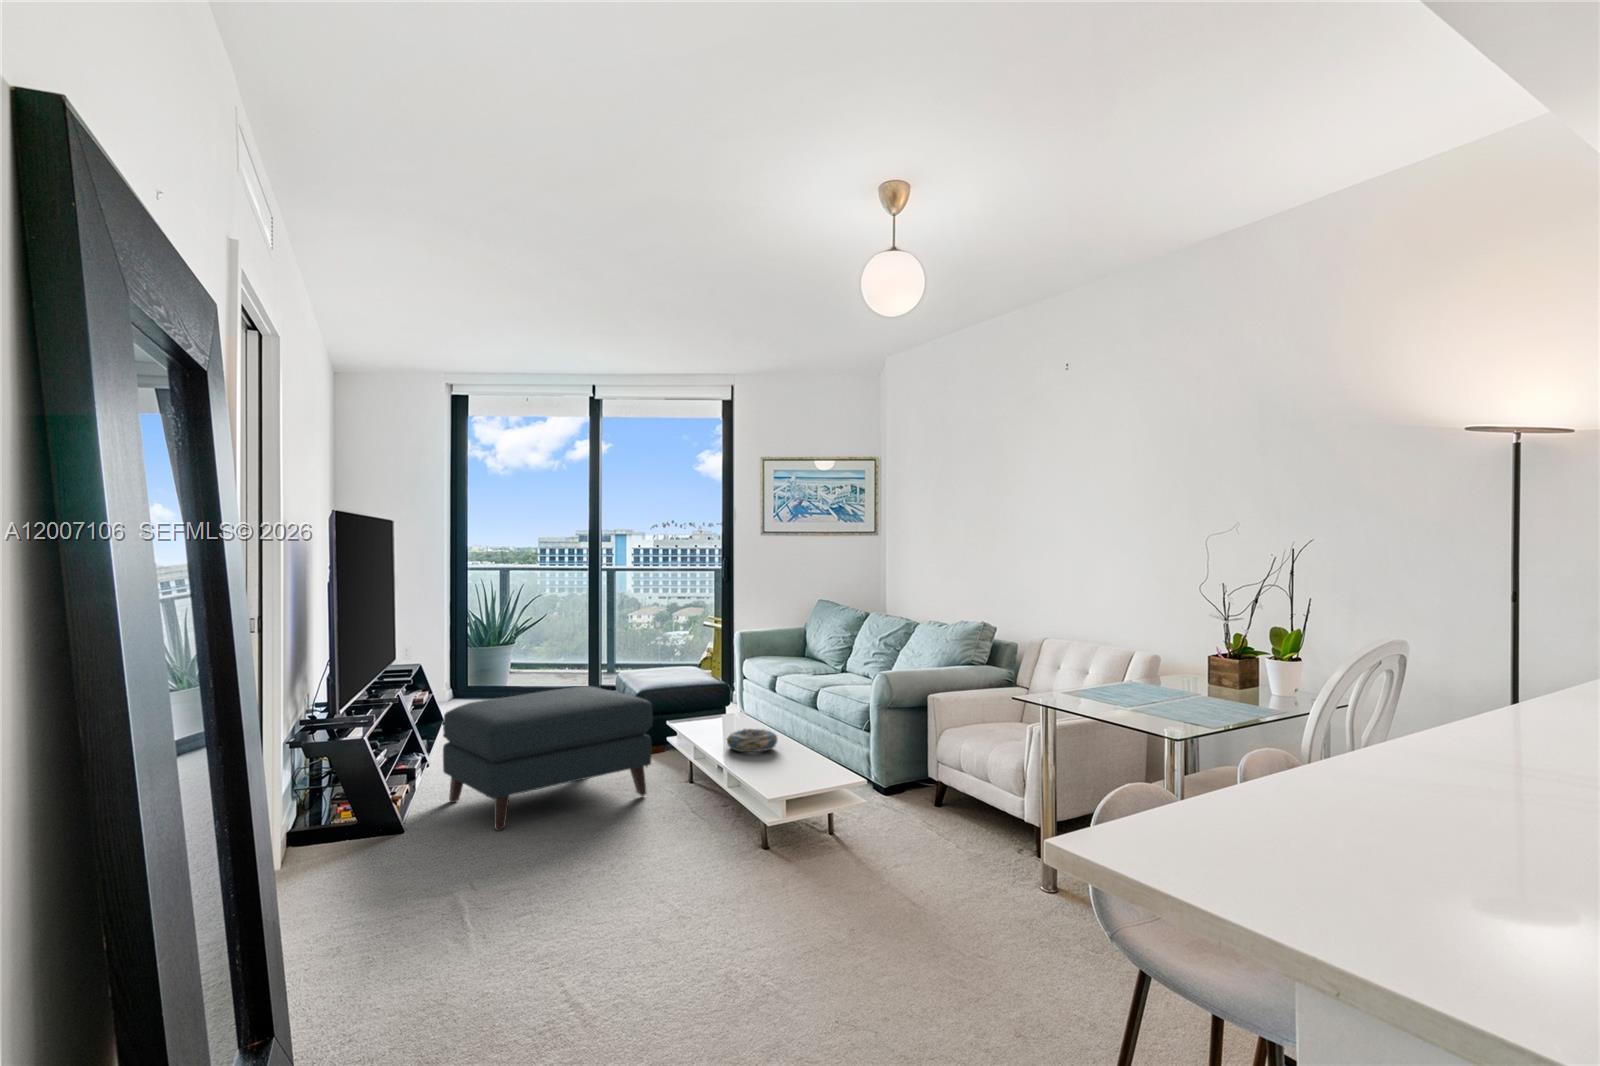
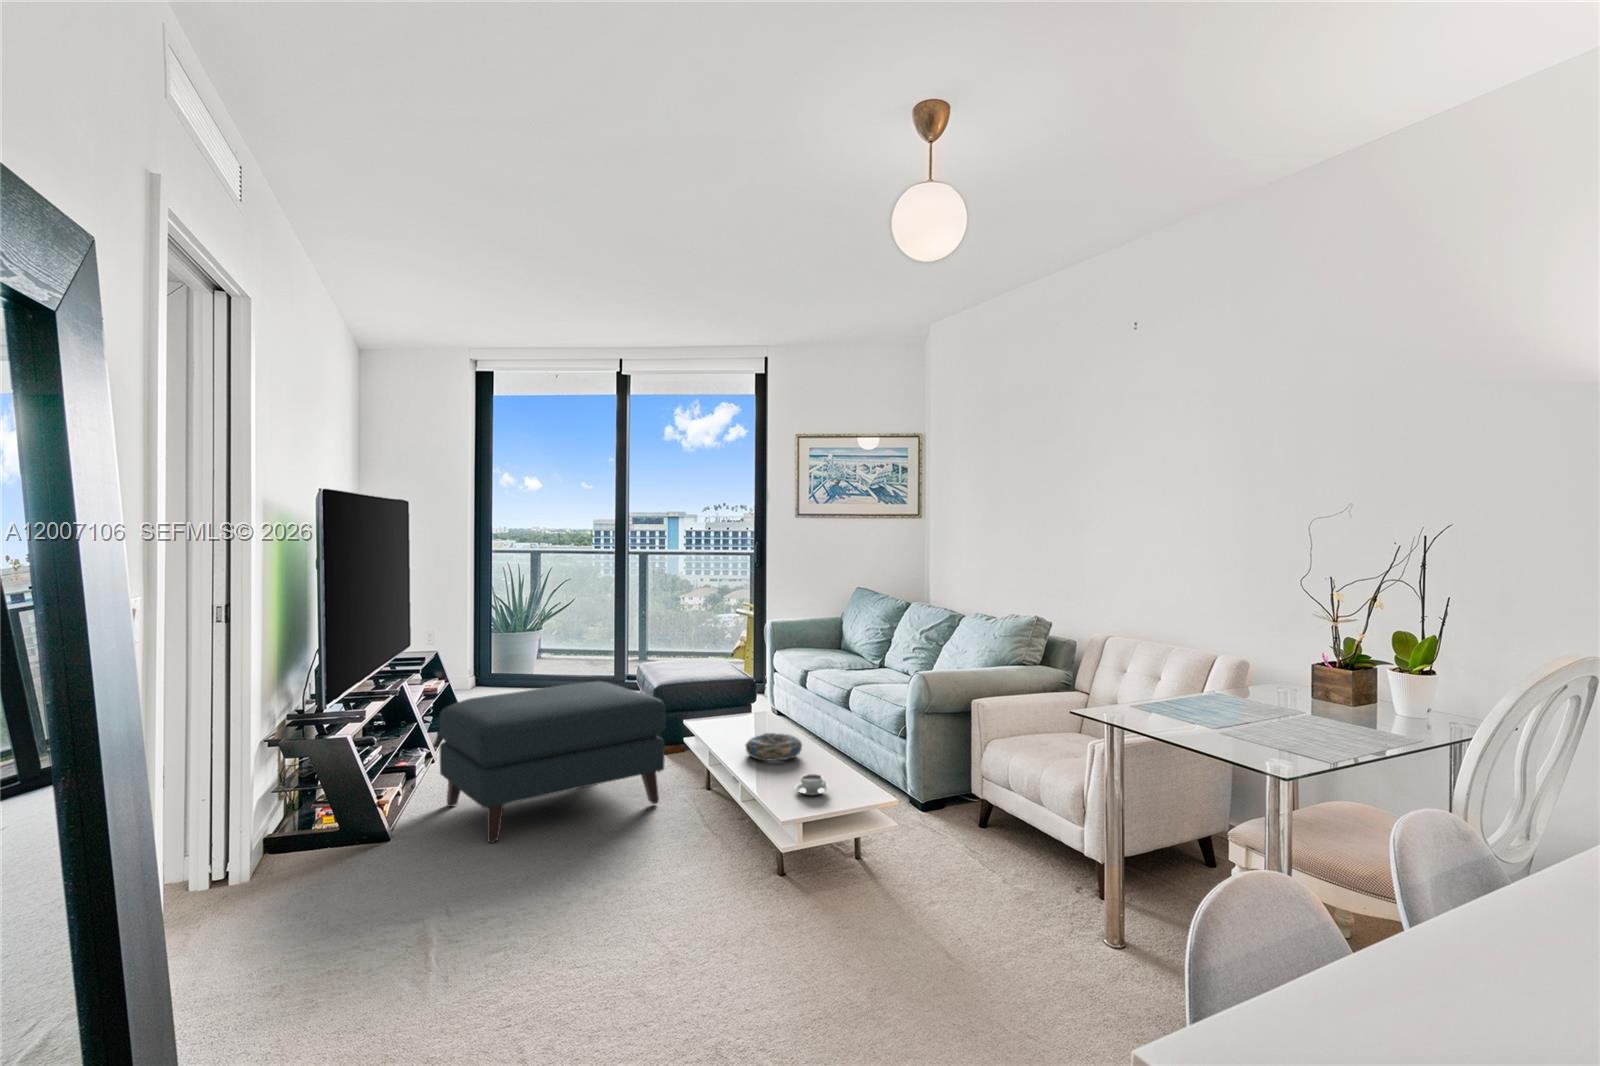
coffee cup: none [775,761,805,779] -> present [795,774,829,795]

